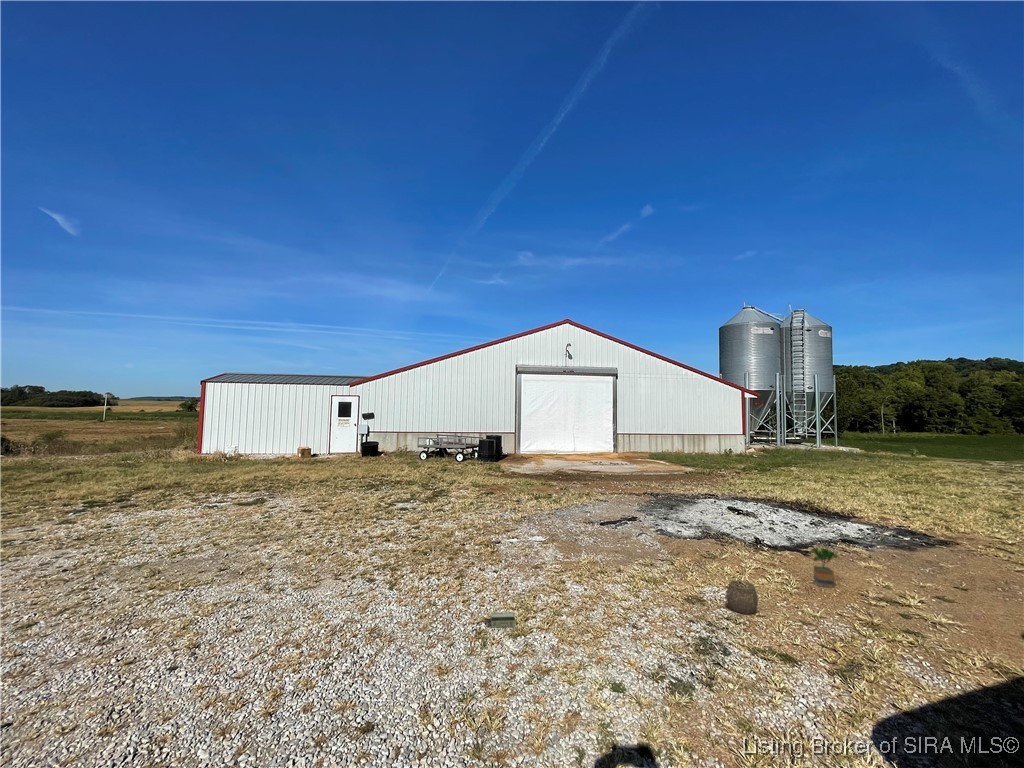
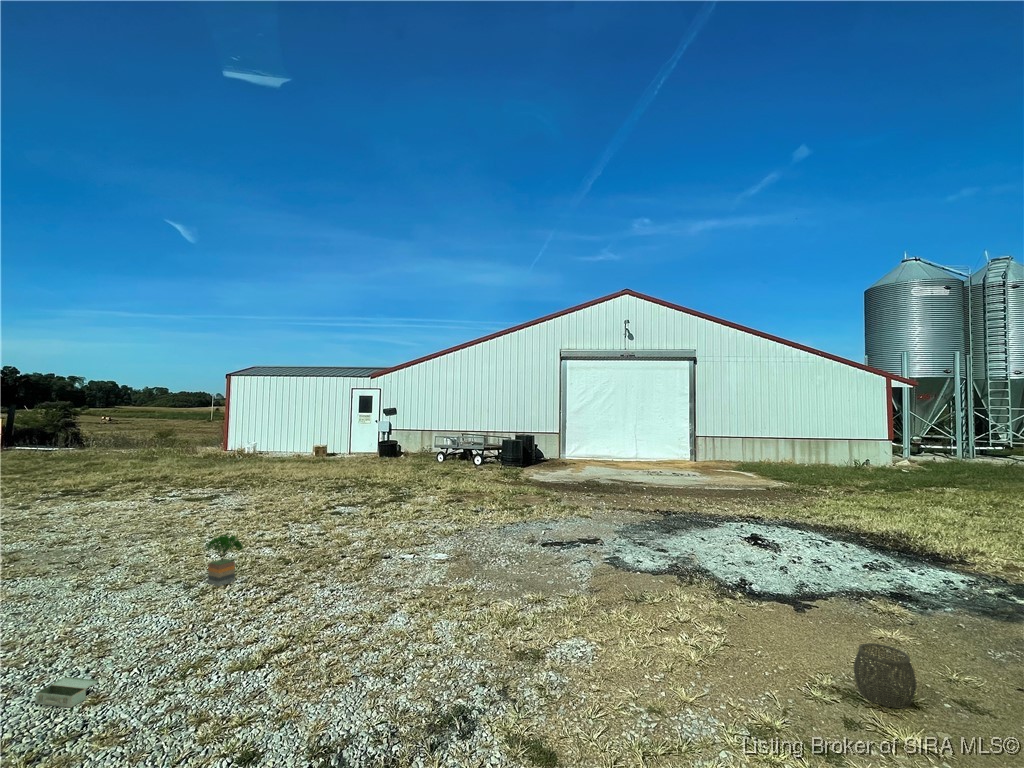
potted tree: present [808,548,837,588] -> present [206,535,243,586]
woven basket: present [726,580,758,614] -> present [854,643,917,708]

